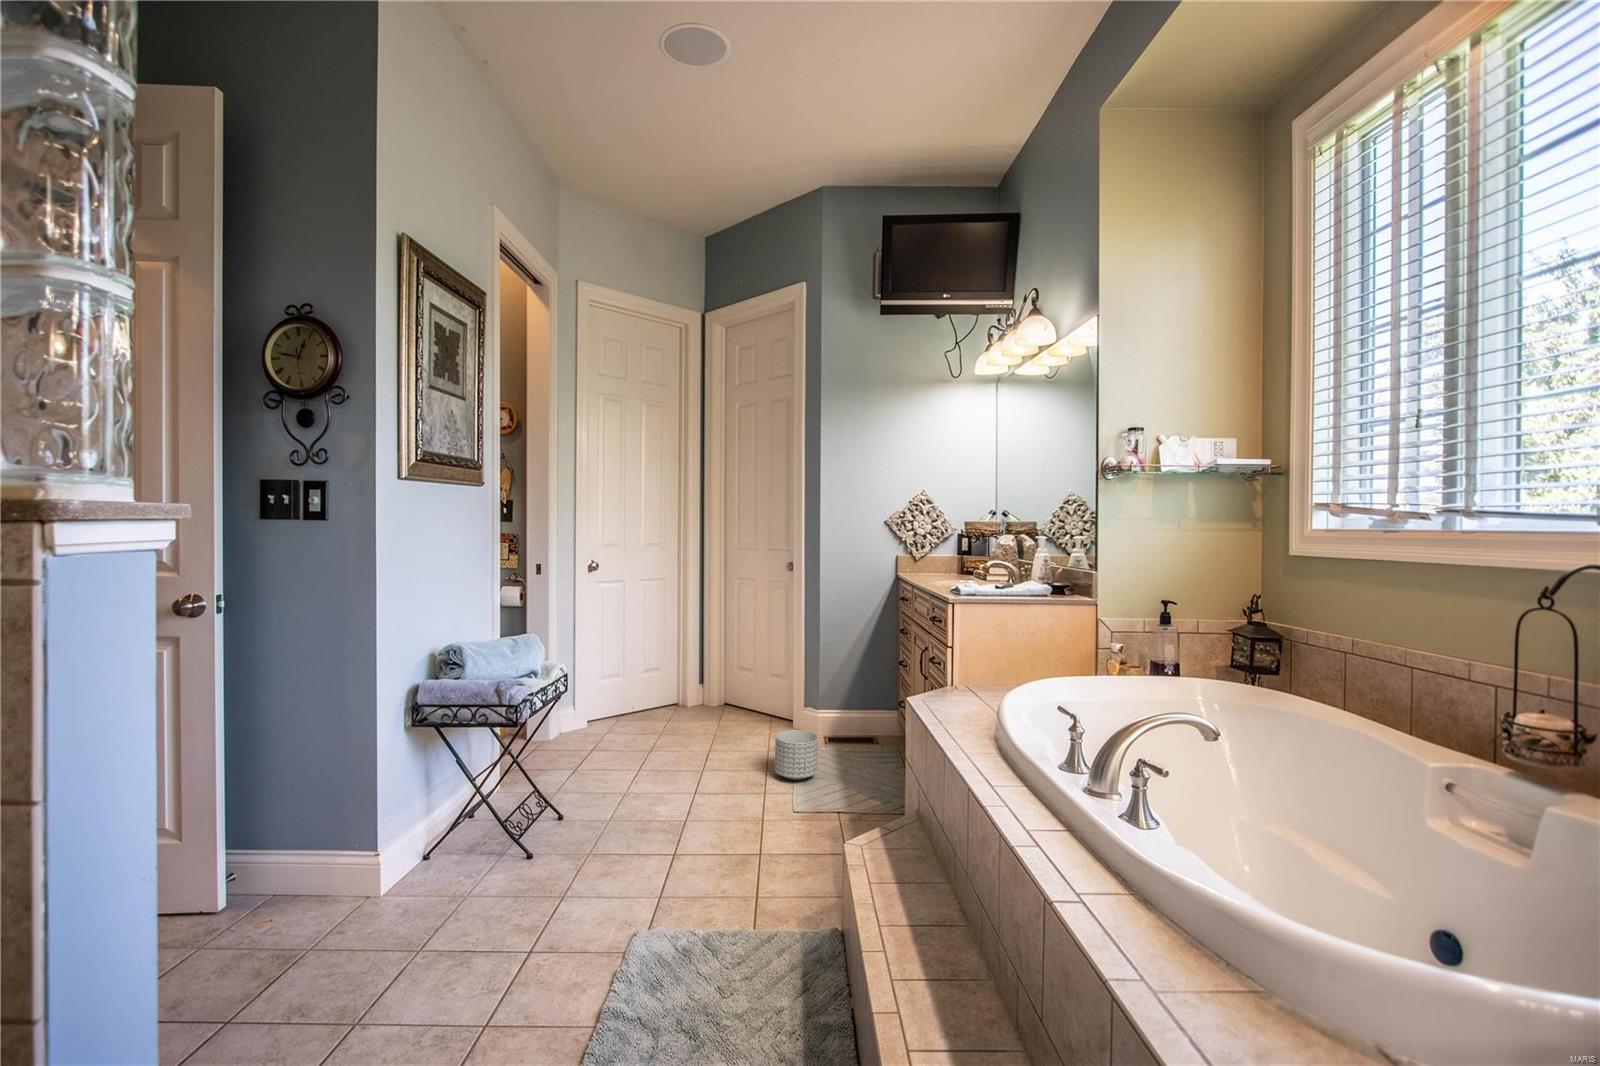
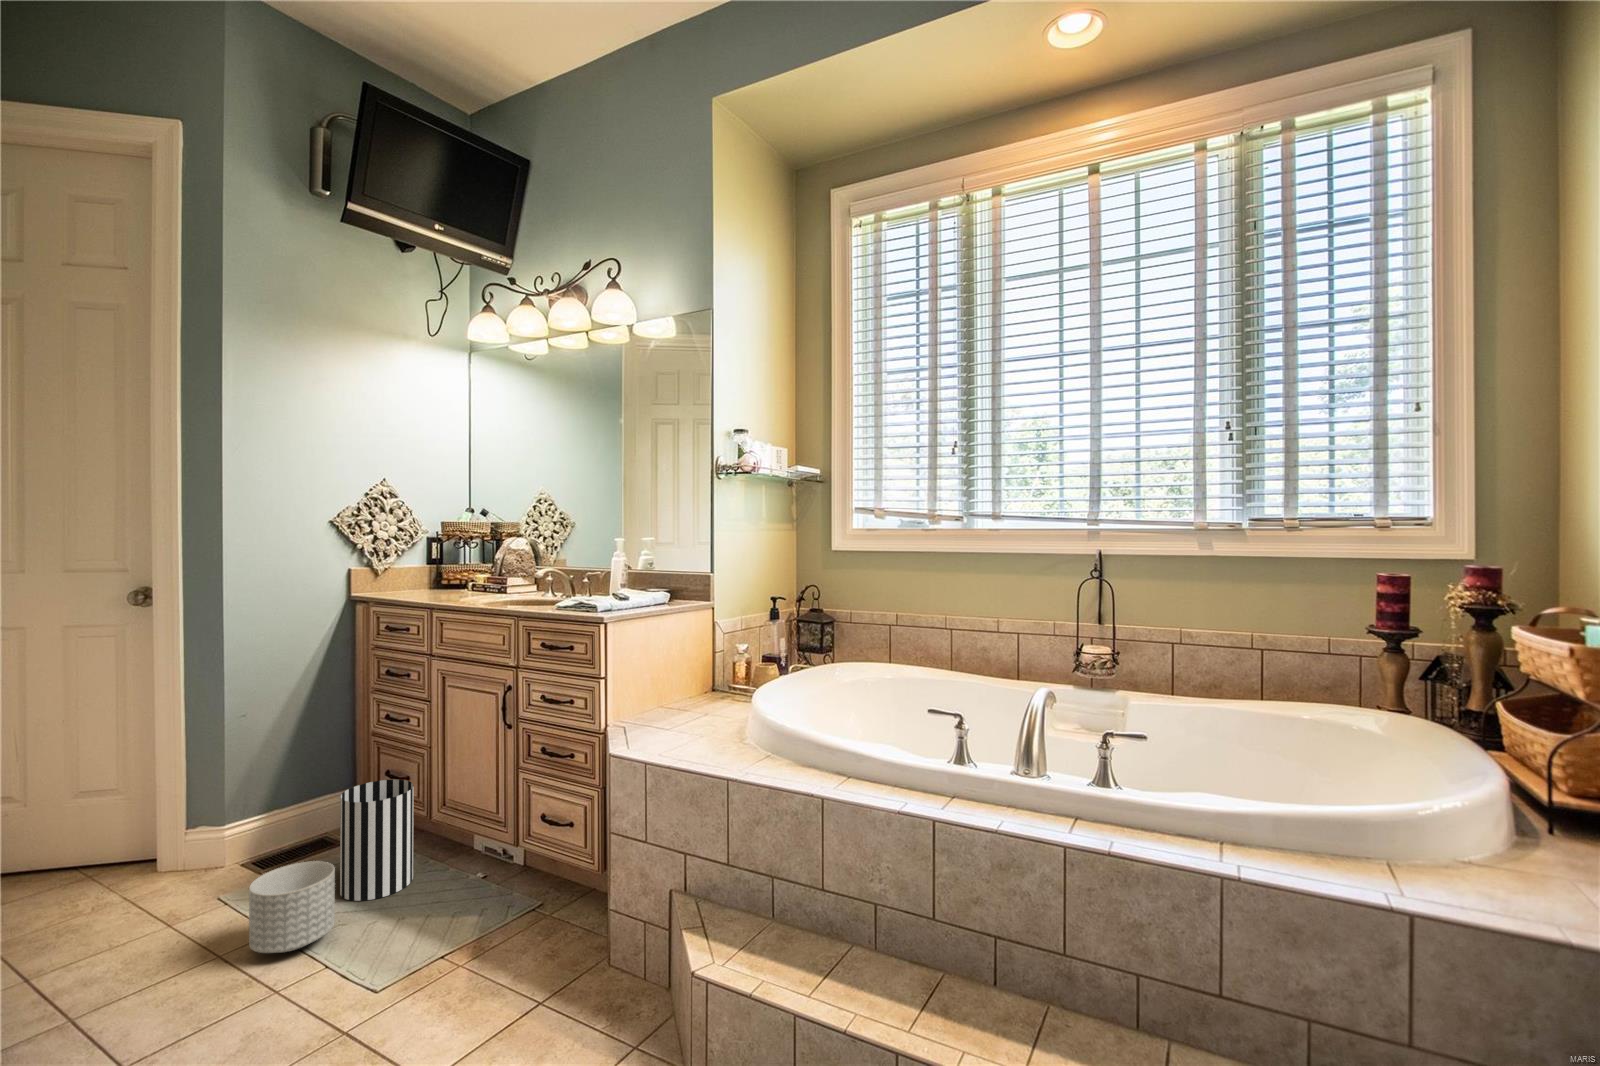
wastebasket: none [839,699,884,776] -> present [340,780,414,901]

